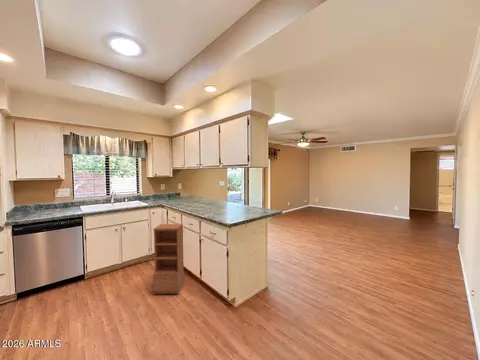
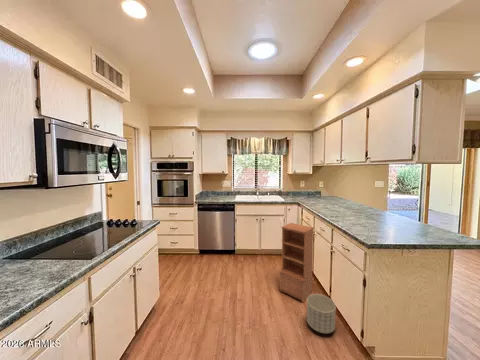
planter: none [185,278,208,309] -> present [307,294,336,334]

